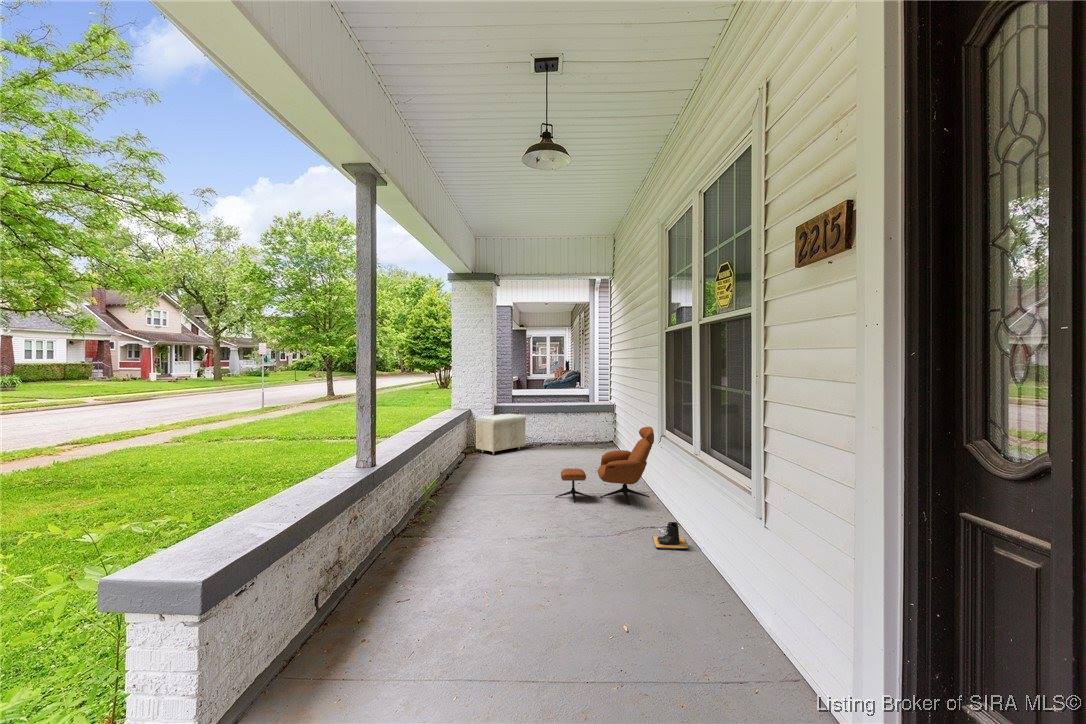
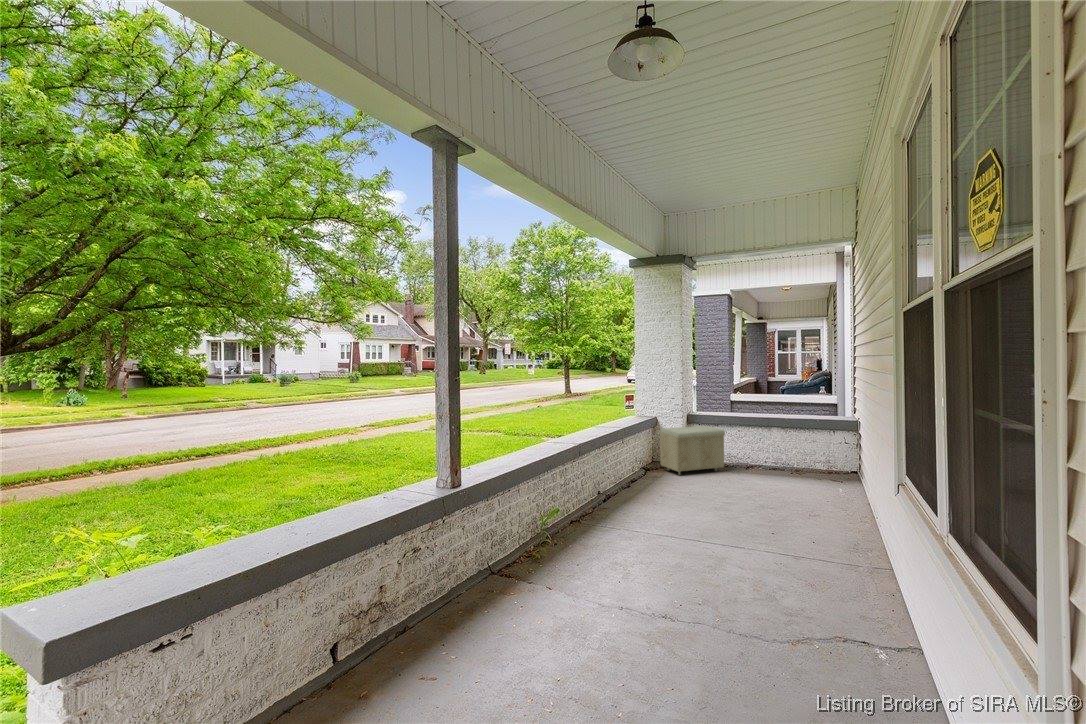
lounge chair: present [556,427,654,504] -> none [720,466,881,584]
boots: present [652,522,688,549] -> none [836,642,903,703]

